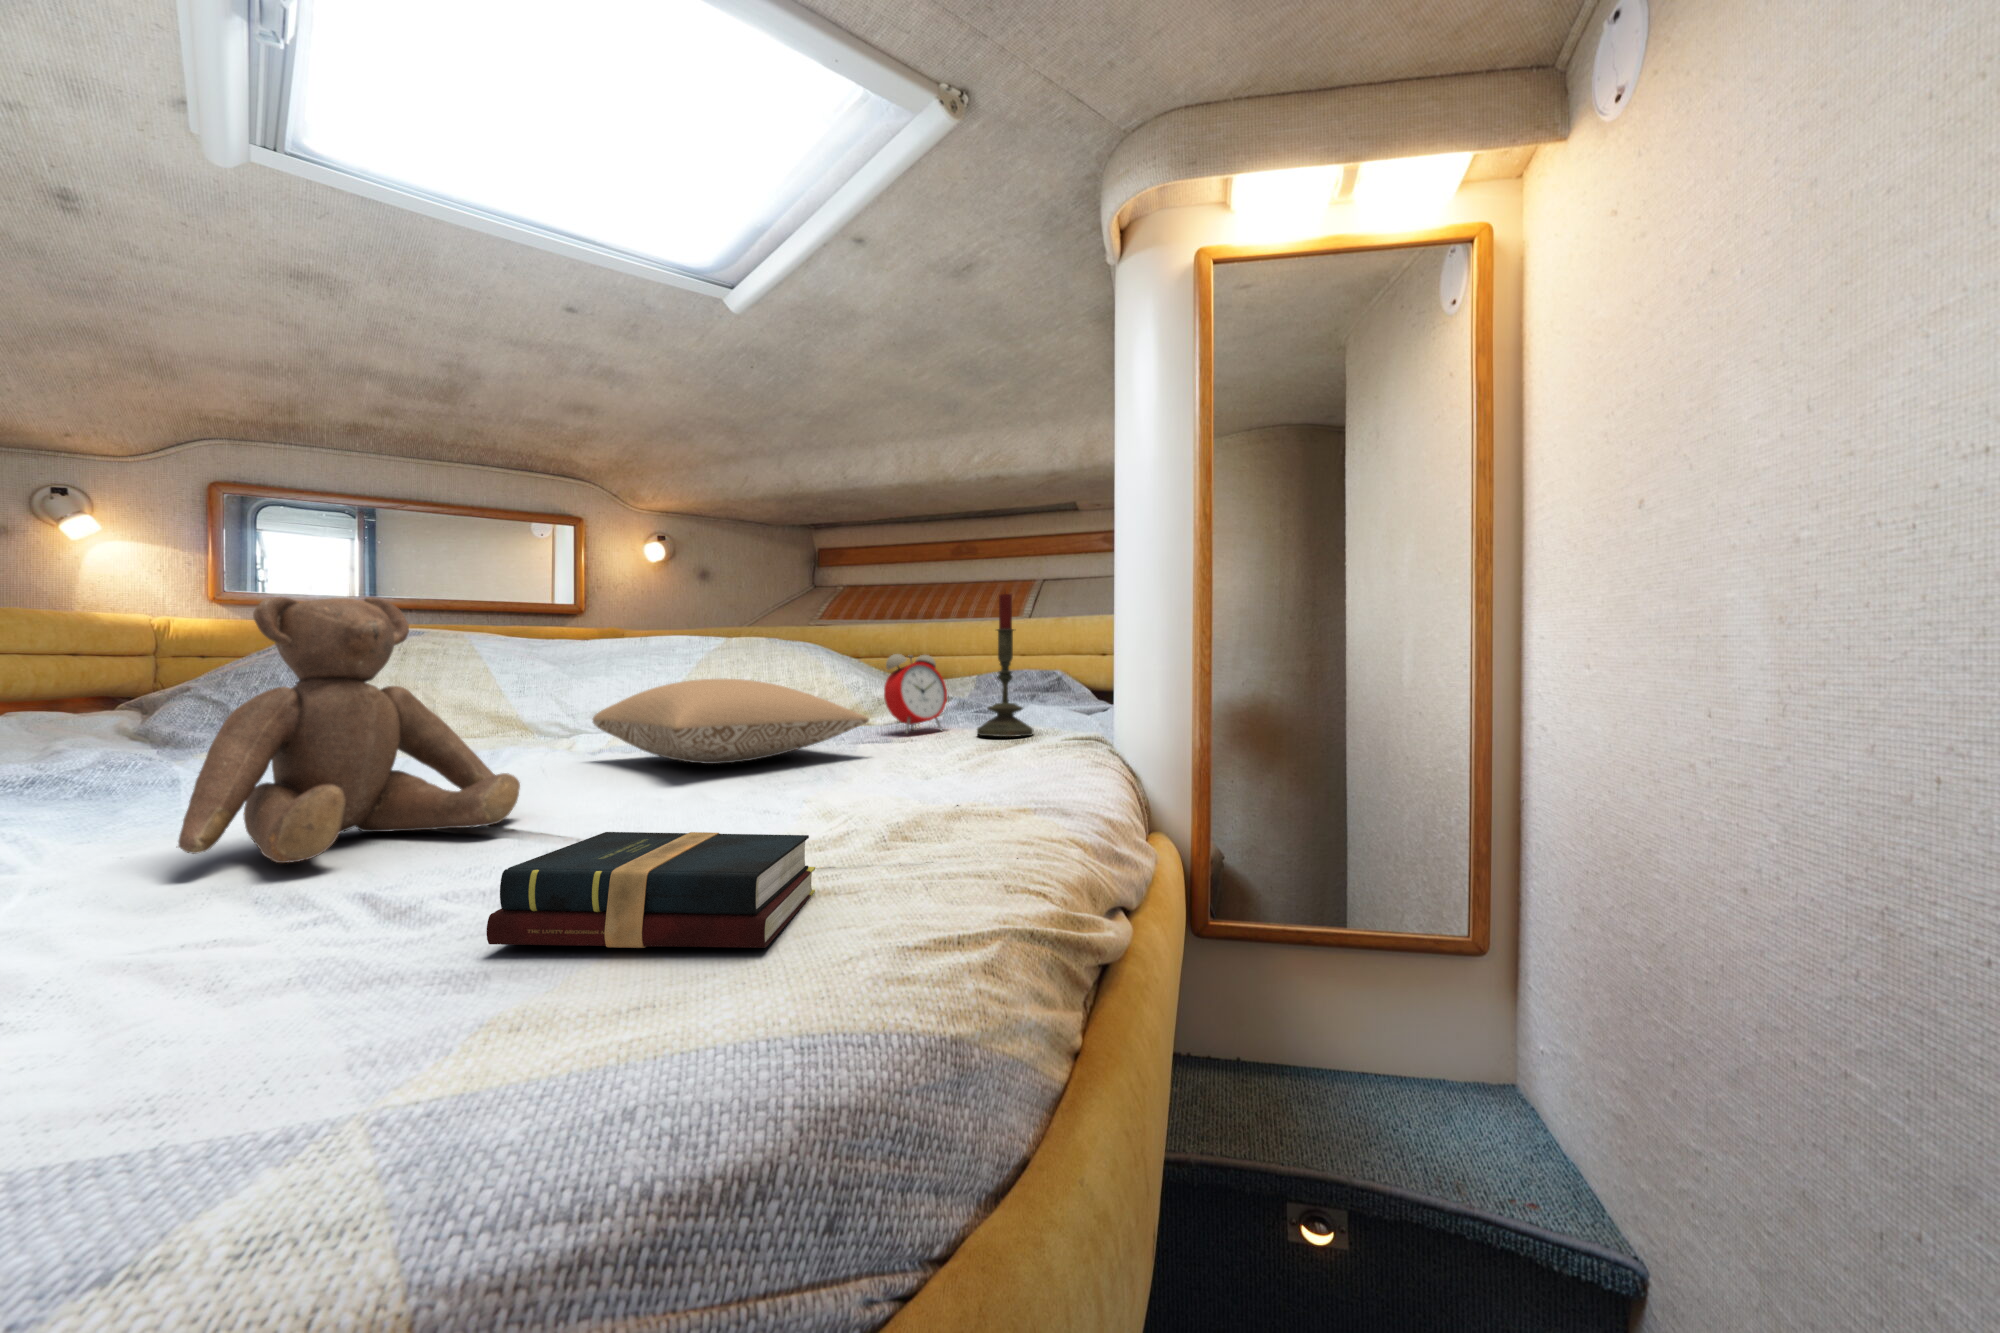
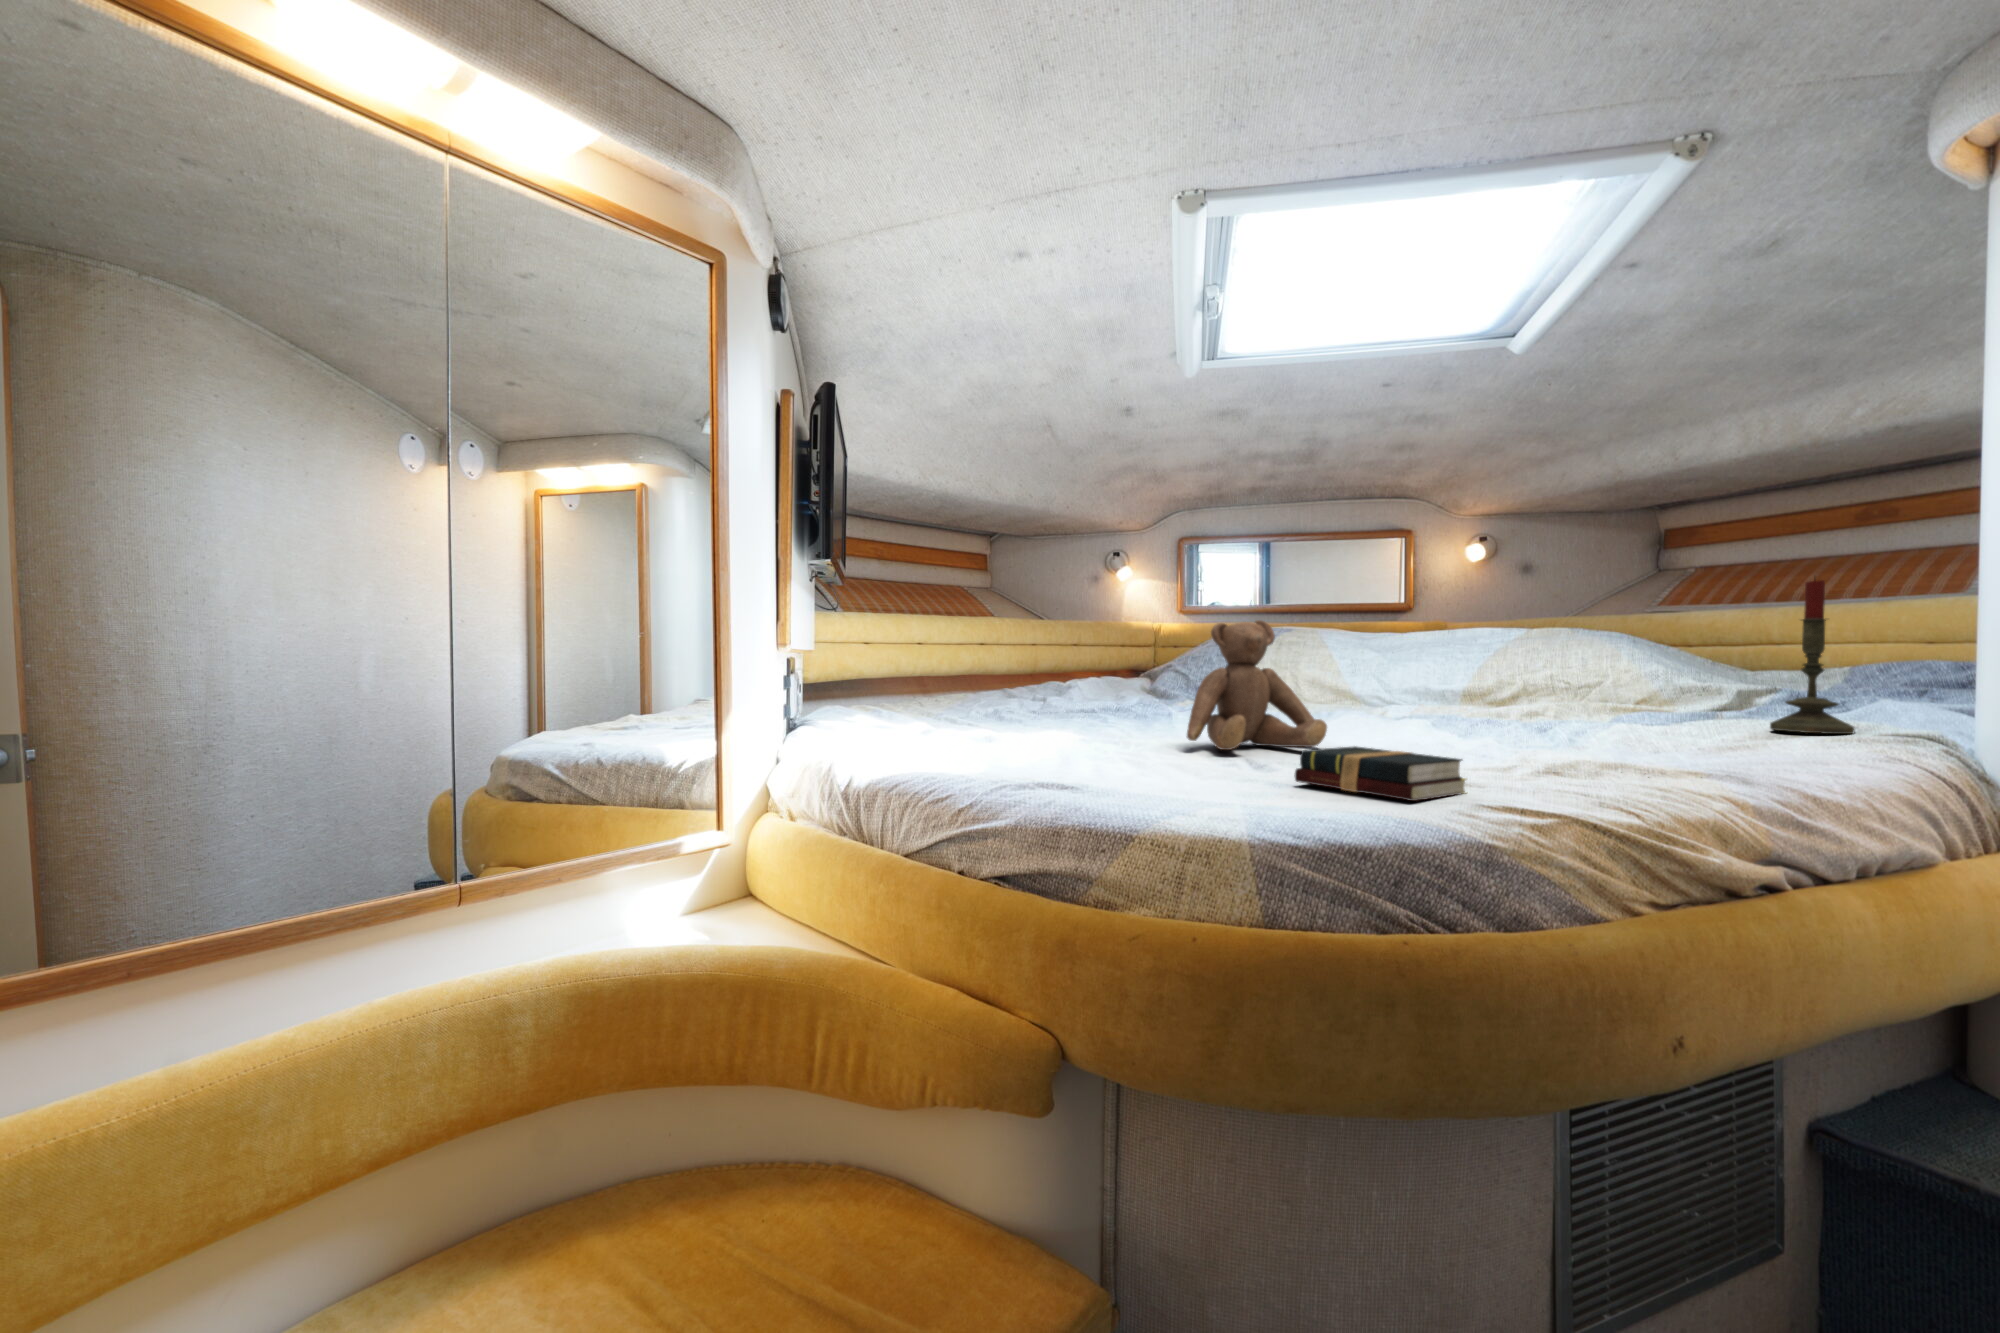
alarm clock: present [884,654,947,733] -> none [1662,645,1746,725]
pillow: present [593,679,869,764] -> none [1387,668,1616,732]

